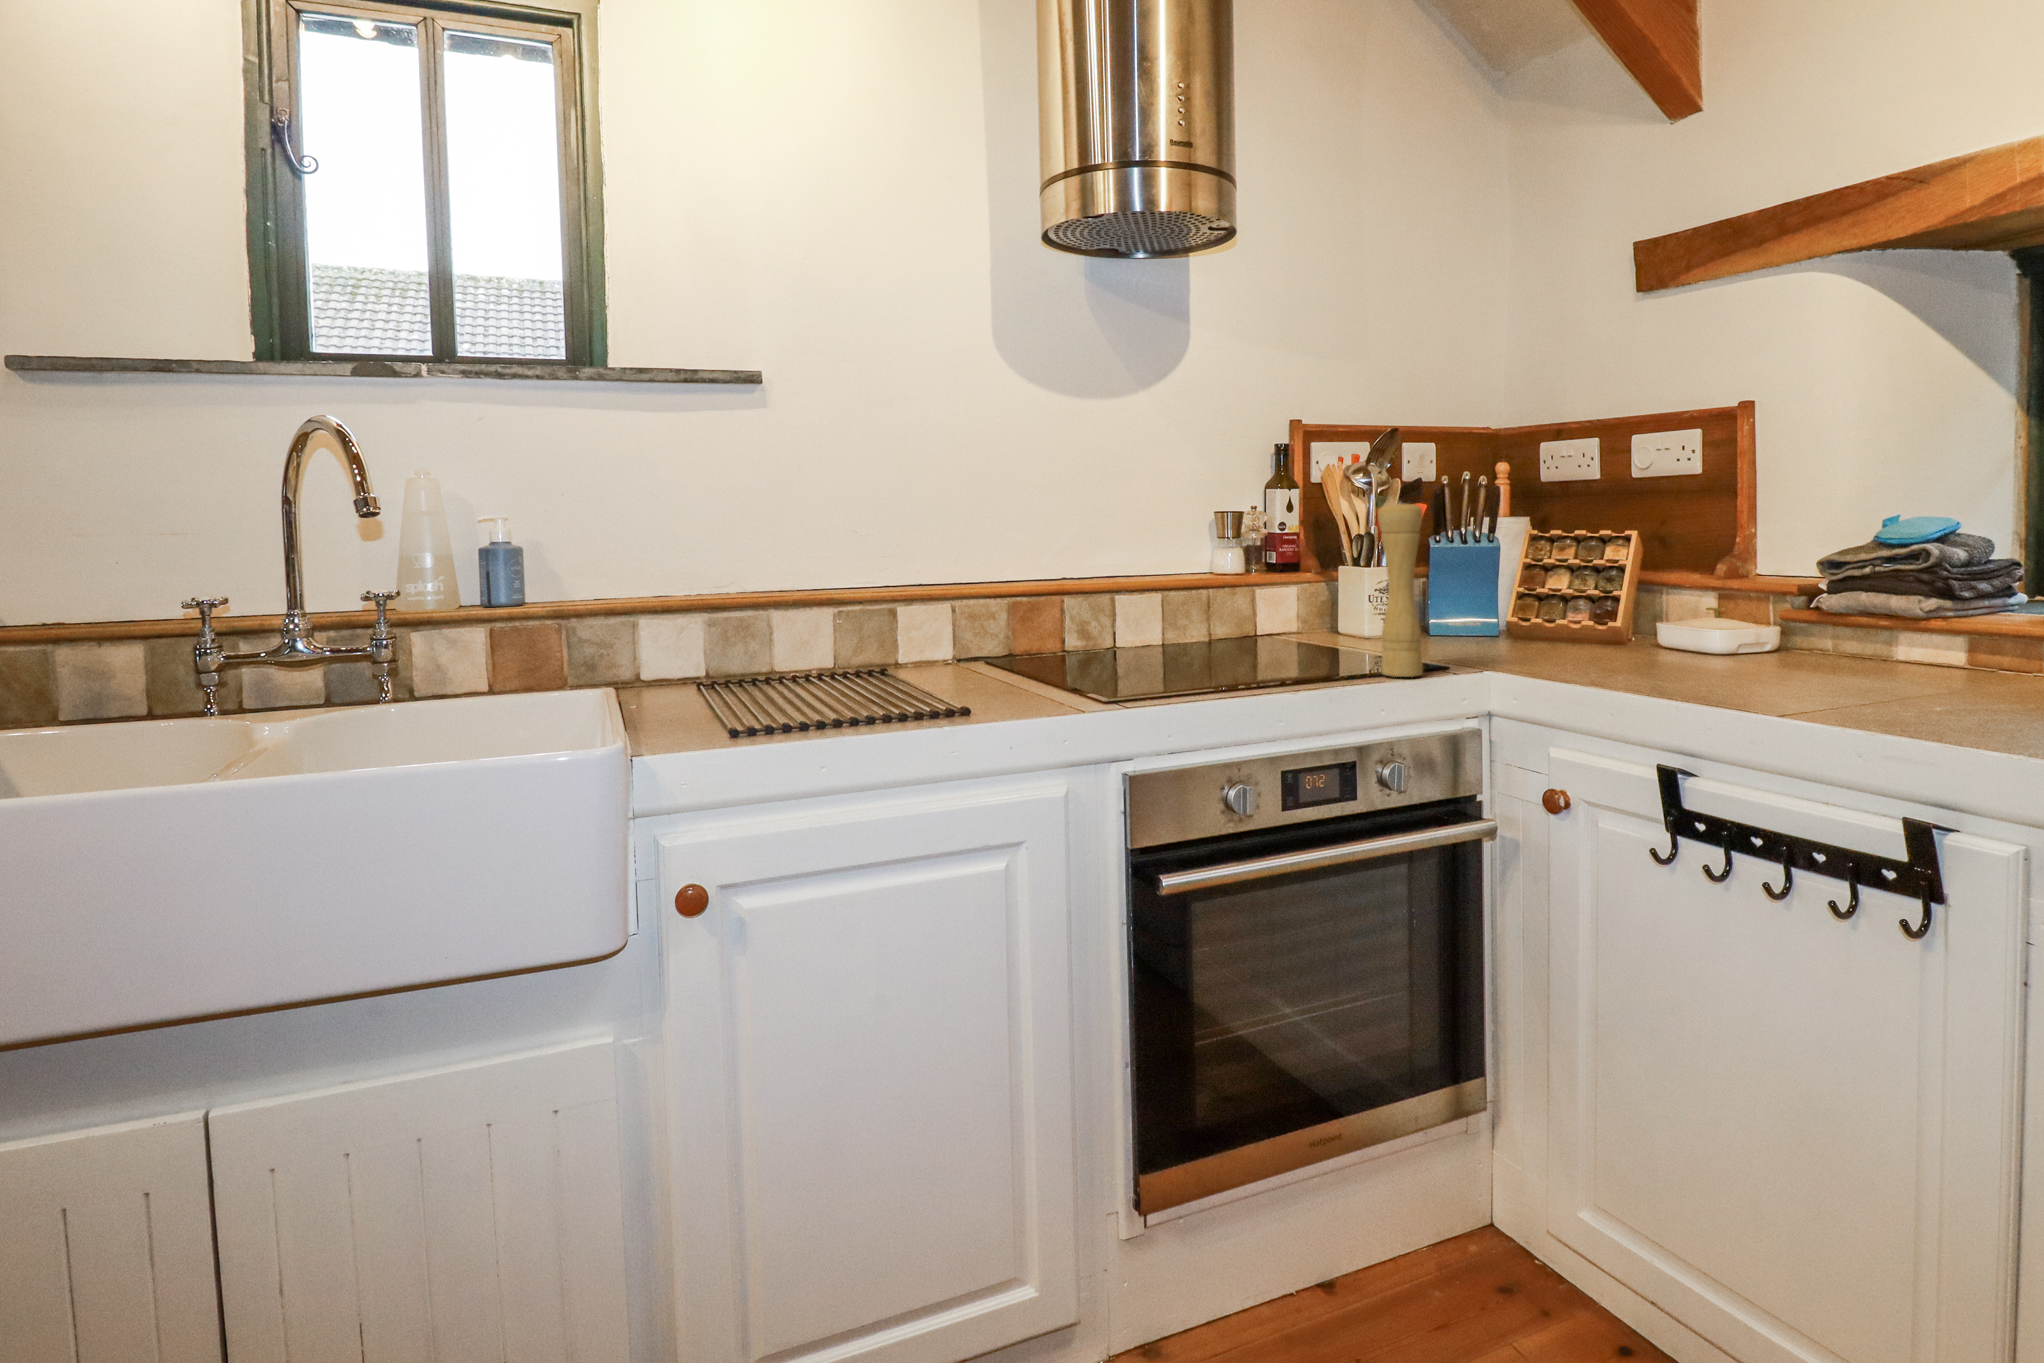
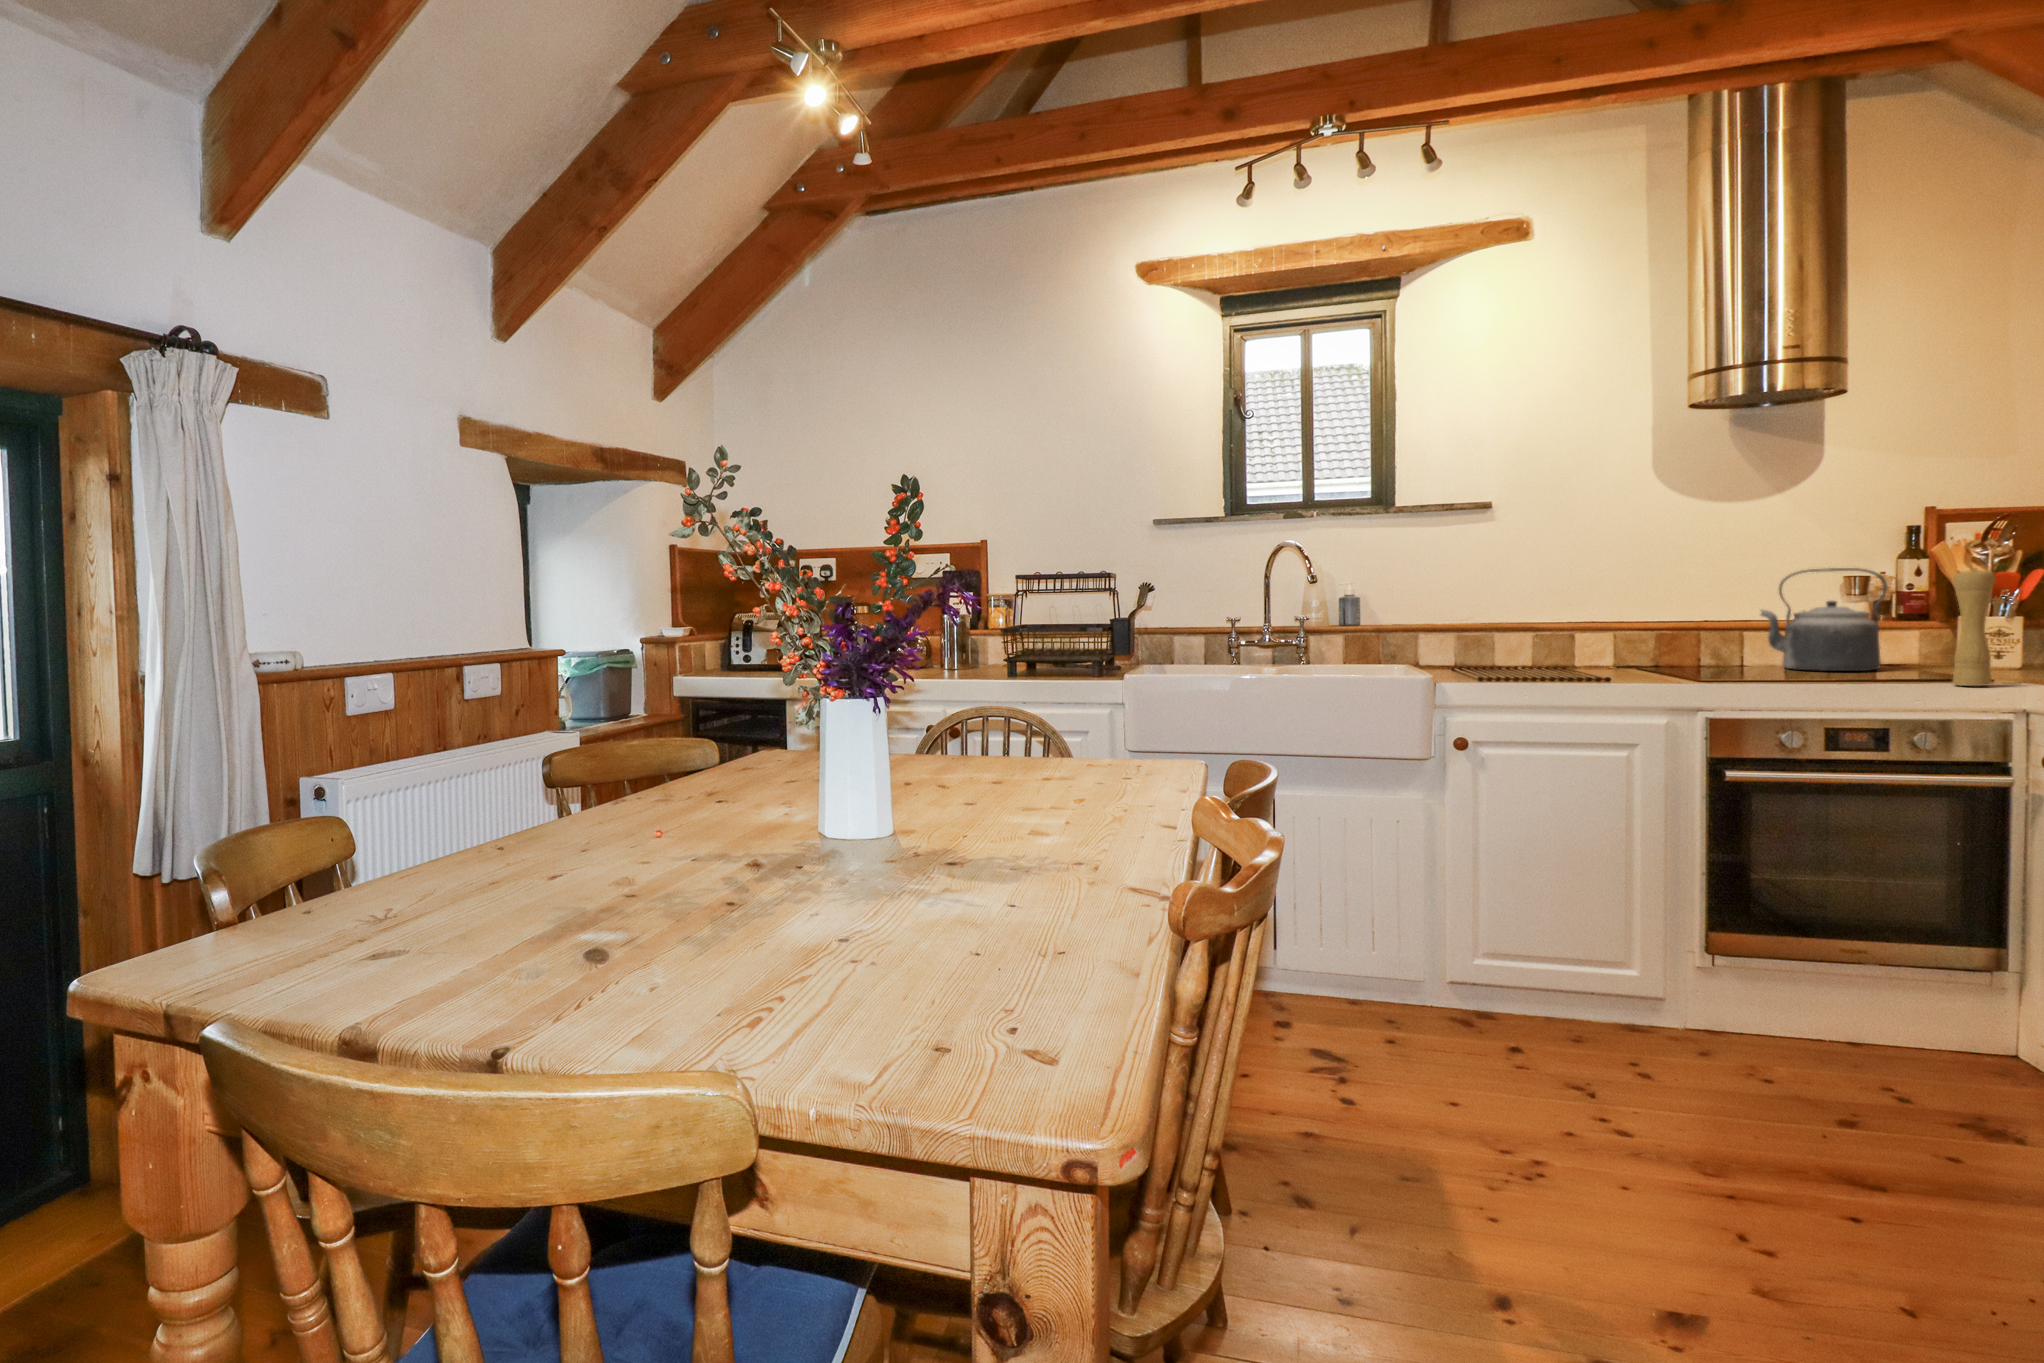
kettle: none [1131,501,1264,651] -> present [1761,568,1887,671]

